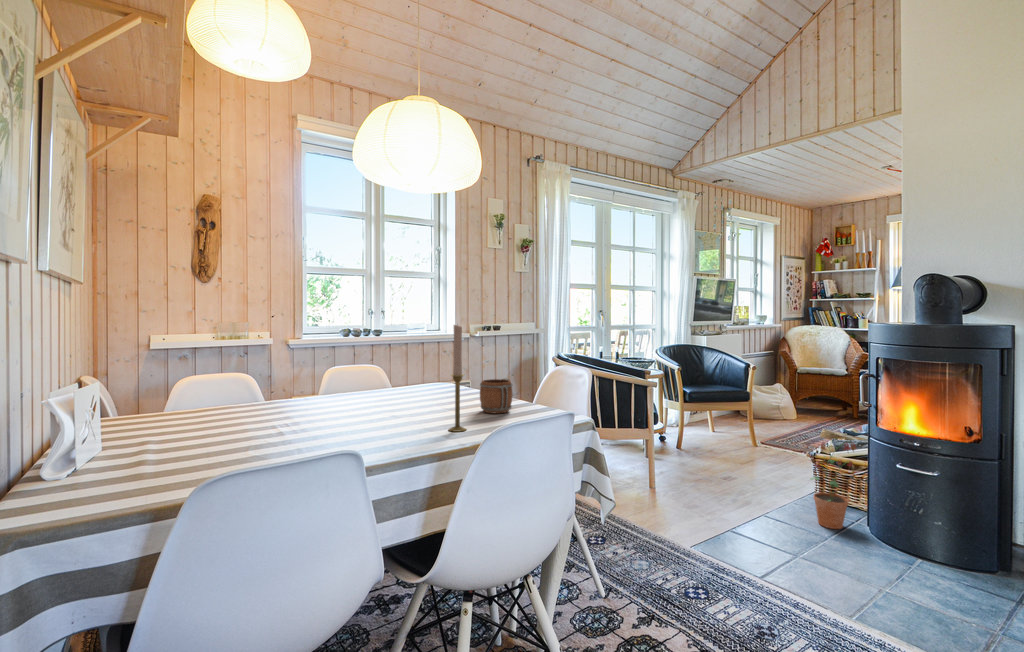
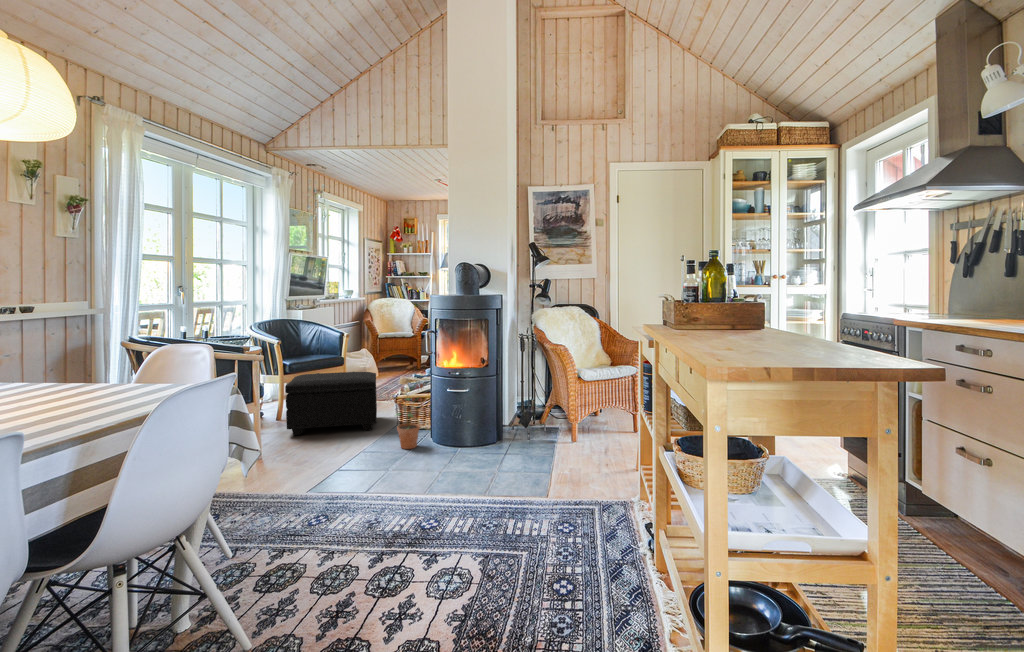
candlestick: present [449,325,466,431] -> none [30,297,60,422]
mug: present [480,378,513,413] -> none [60,359,110,400]
footstool: none [679,407,788,487] -> present [285,372,377,435]

